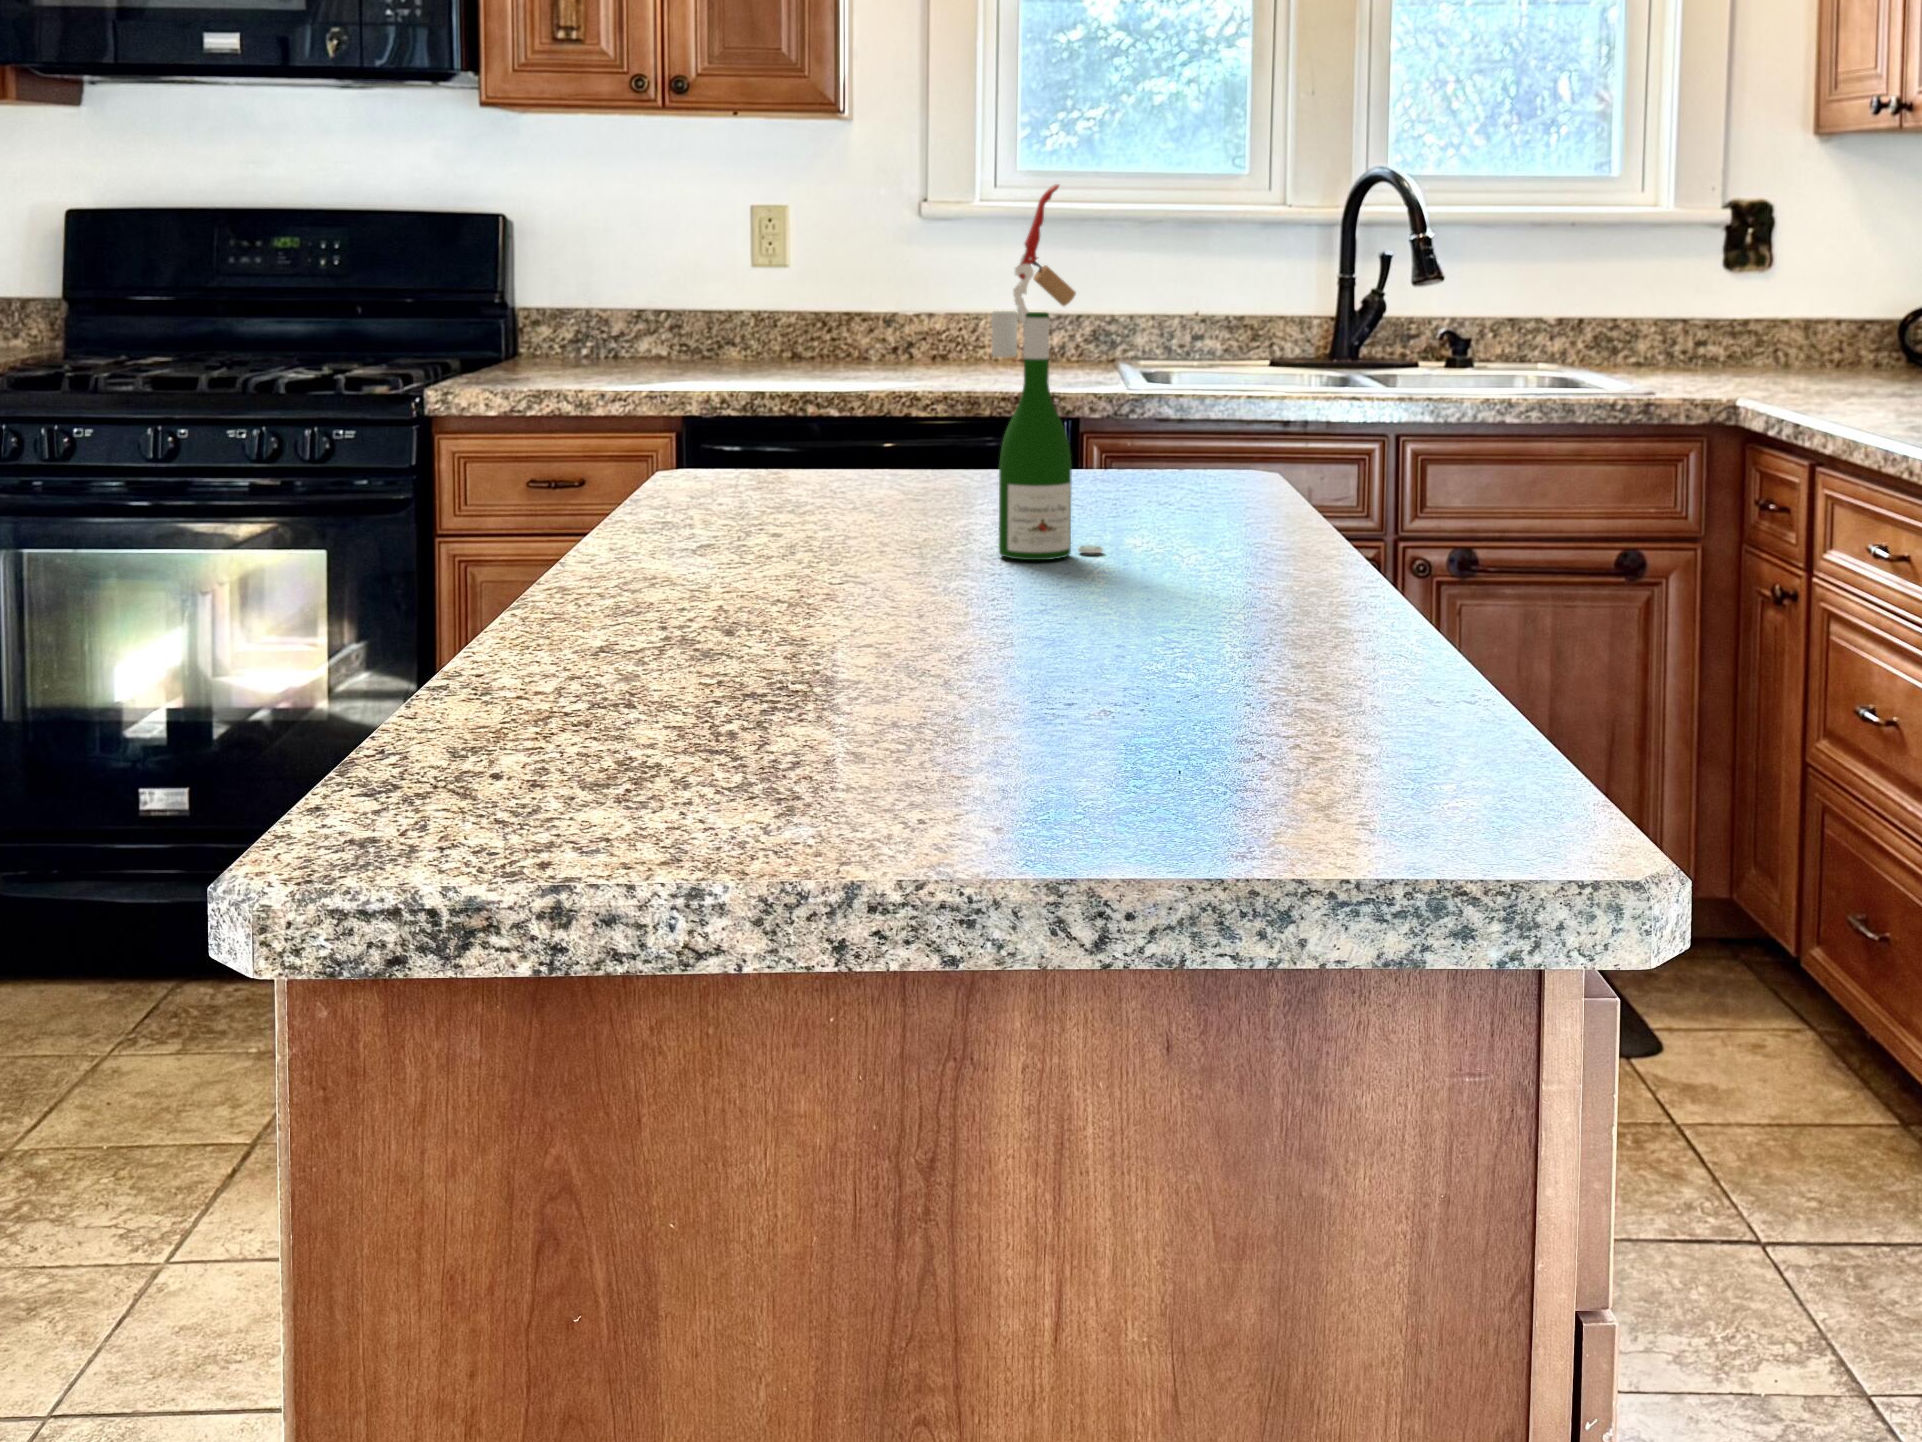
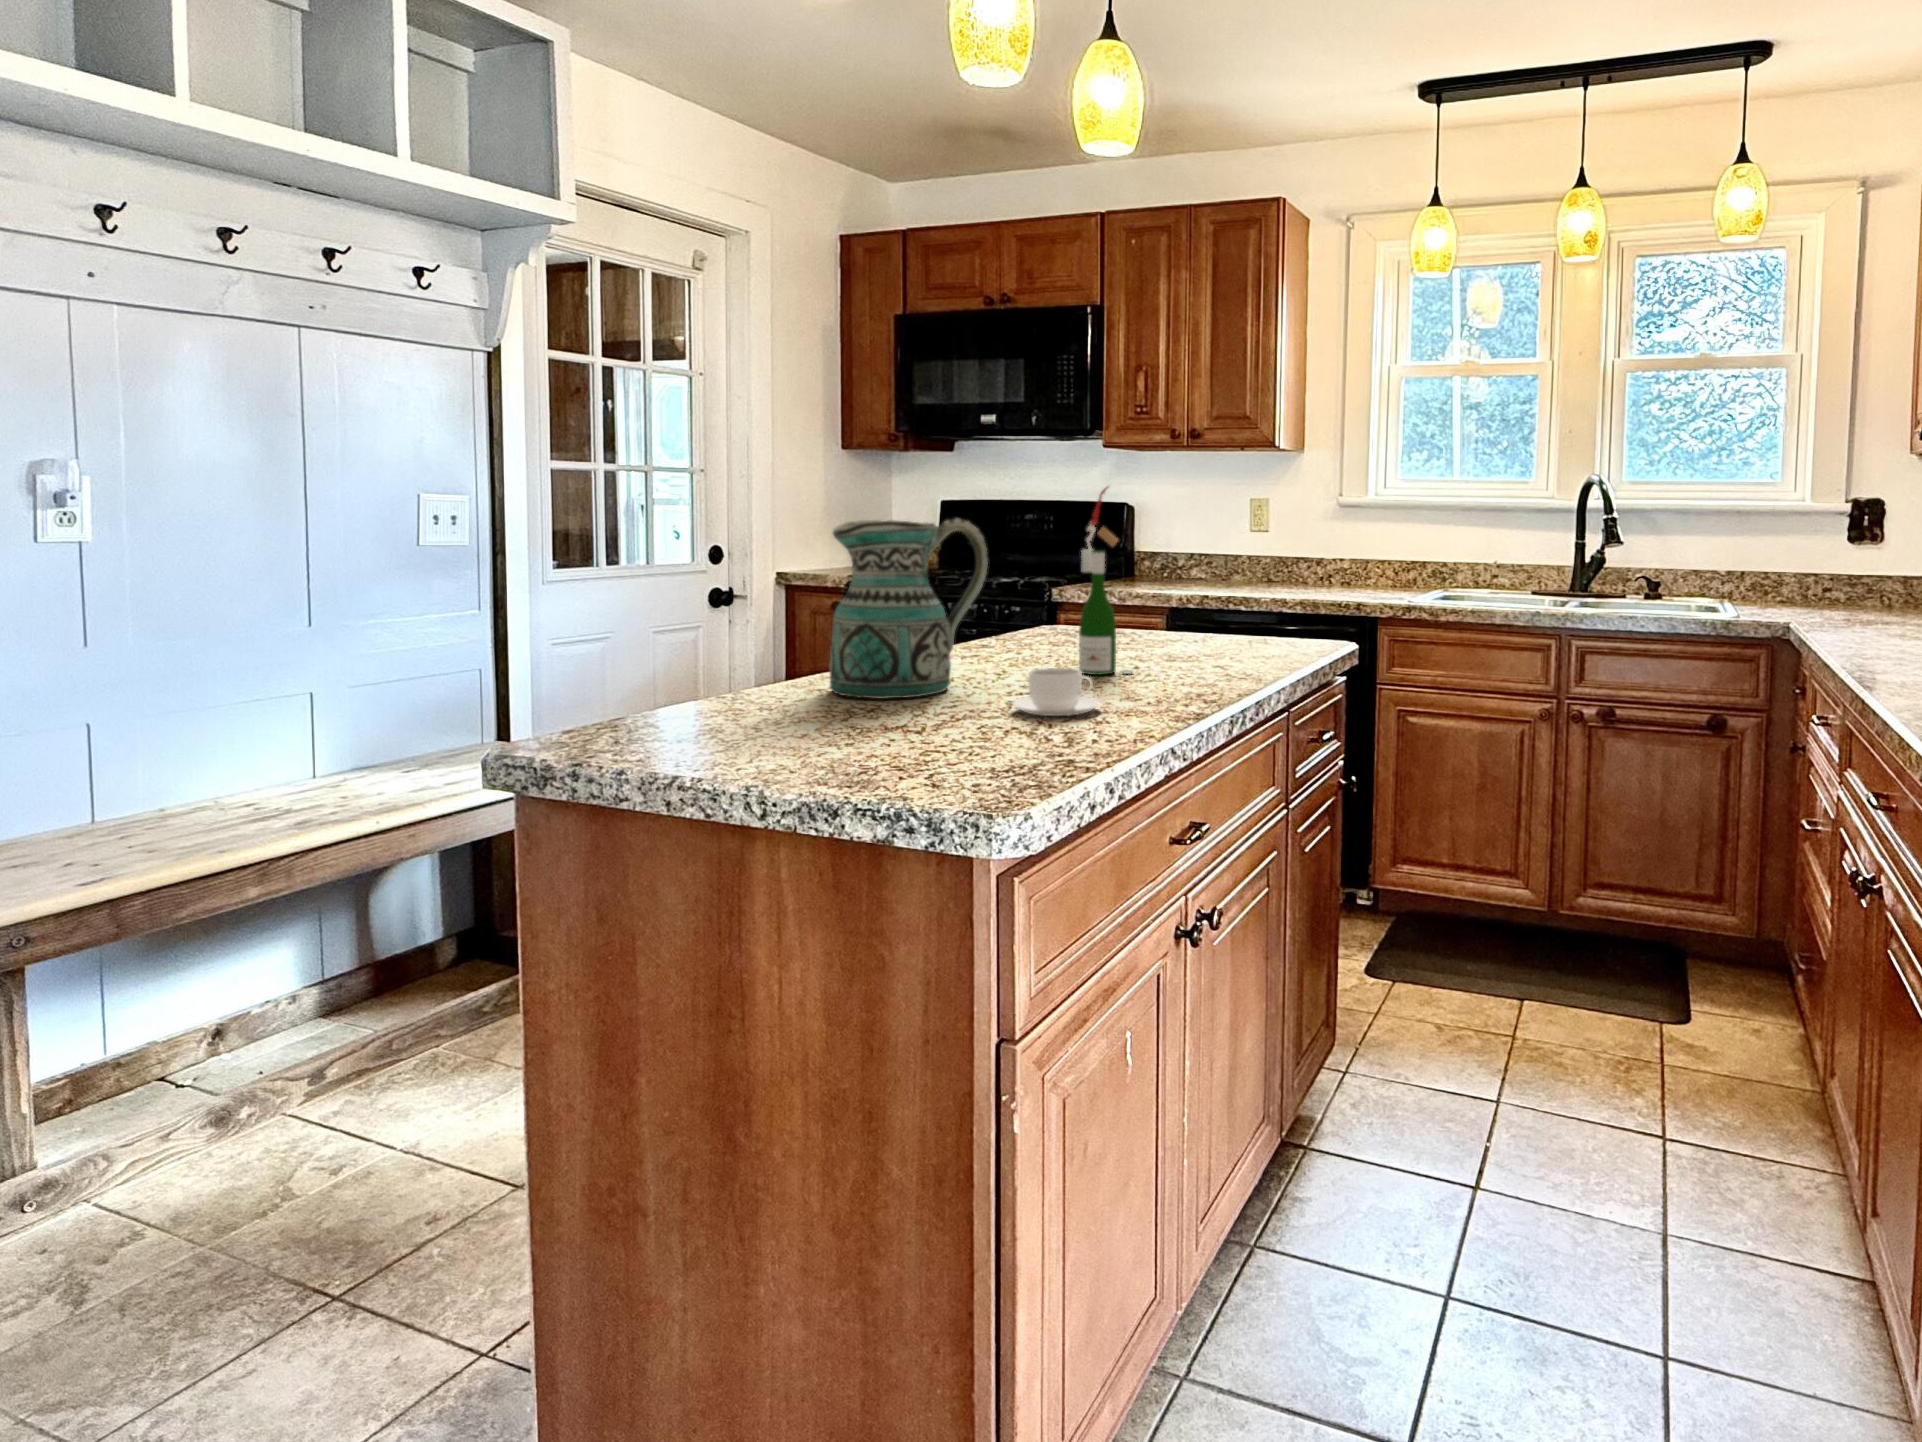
ceramic pitcher: none [610,254,891,648] -> present [830,519,988,699]
coffee cup: none [1093,553,1275,653] -> present [1012,668,1101,716]

